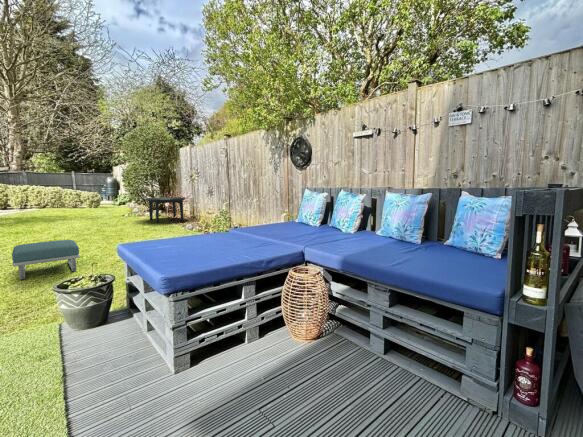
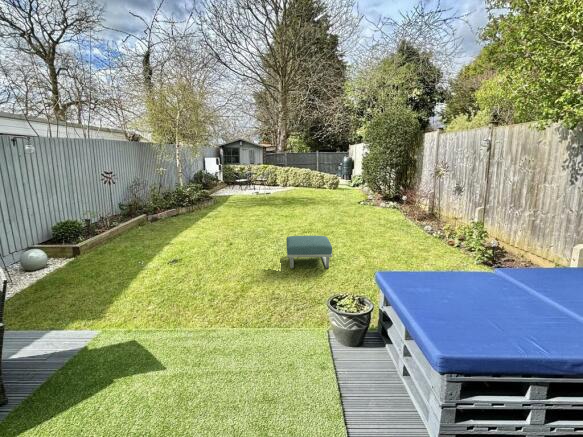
round table: present [145,197,185,223] -> none [382,188,426,216]

